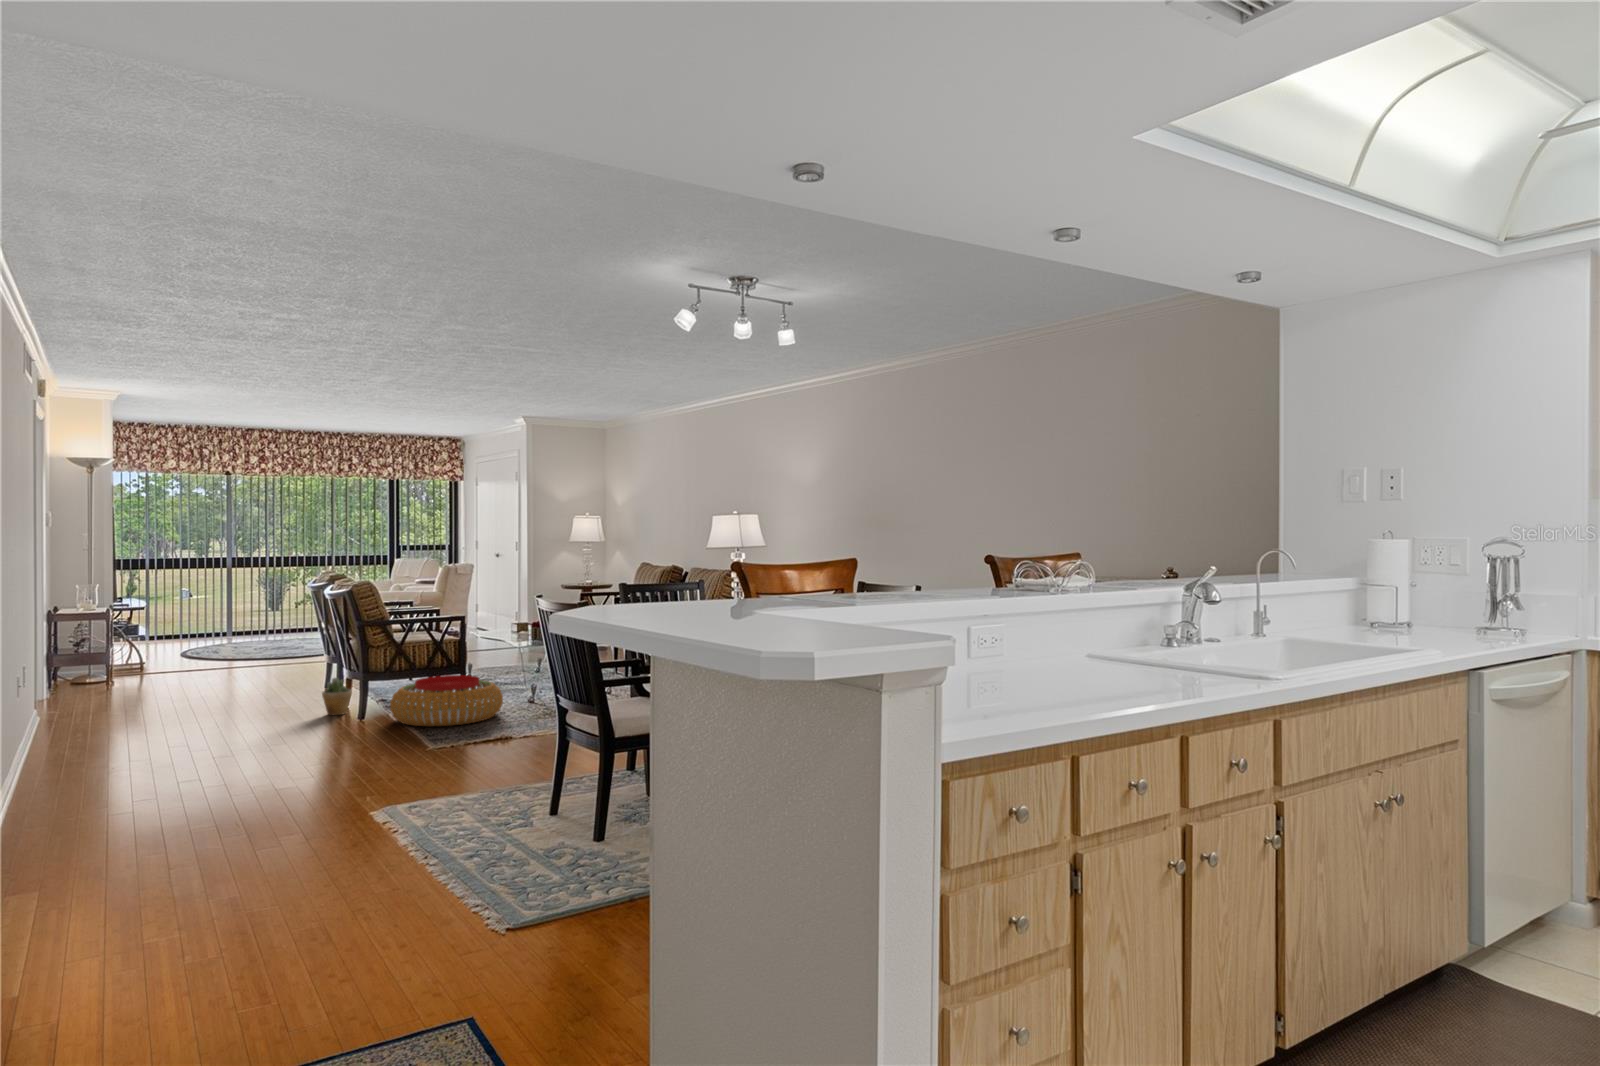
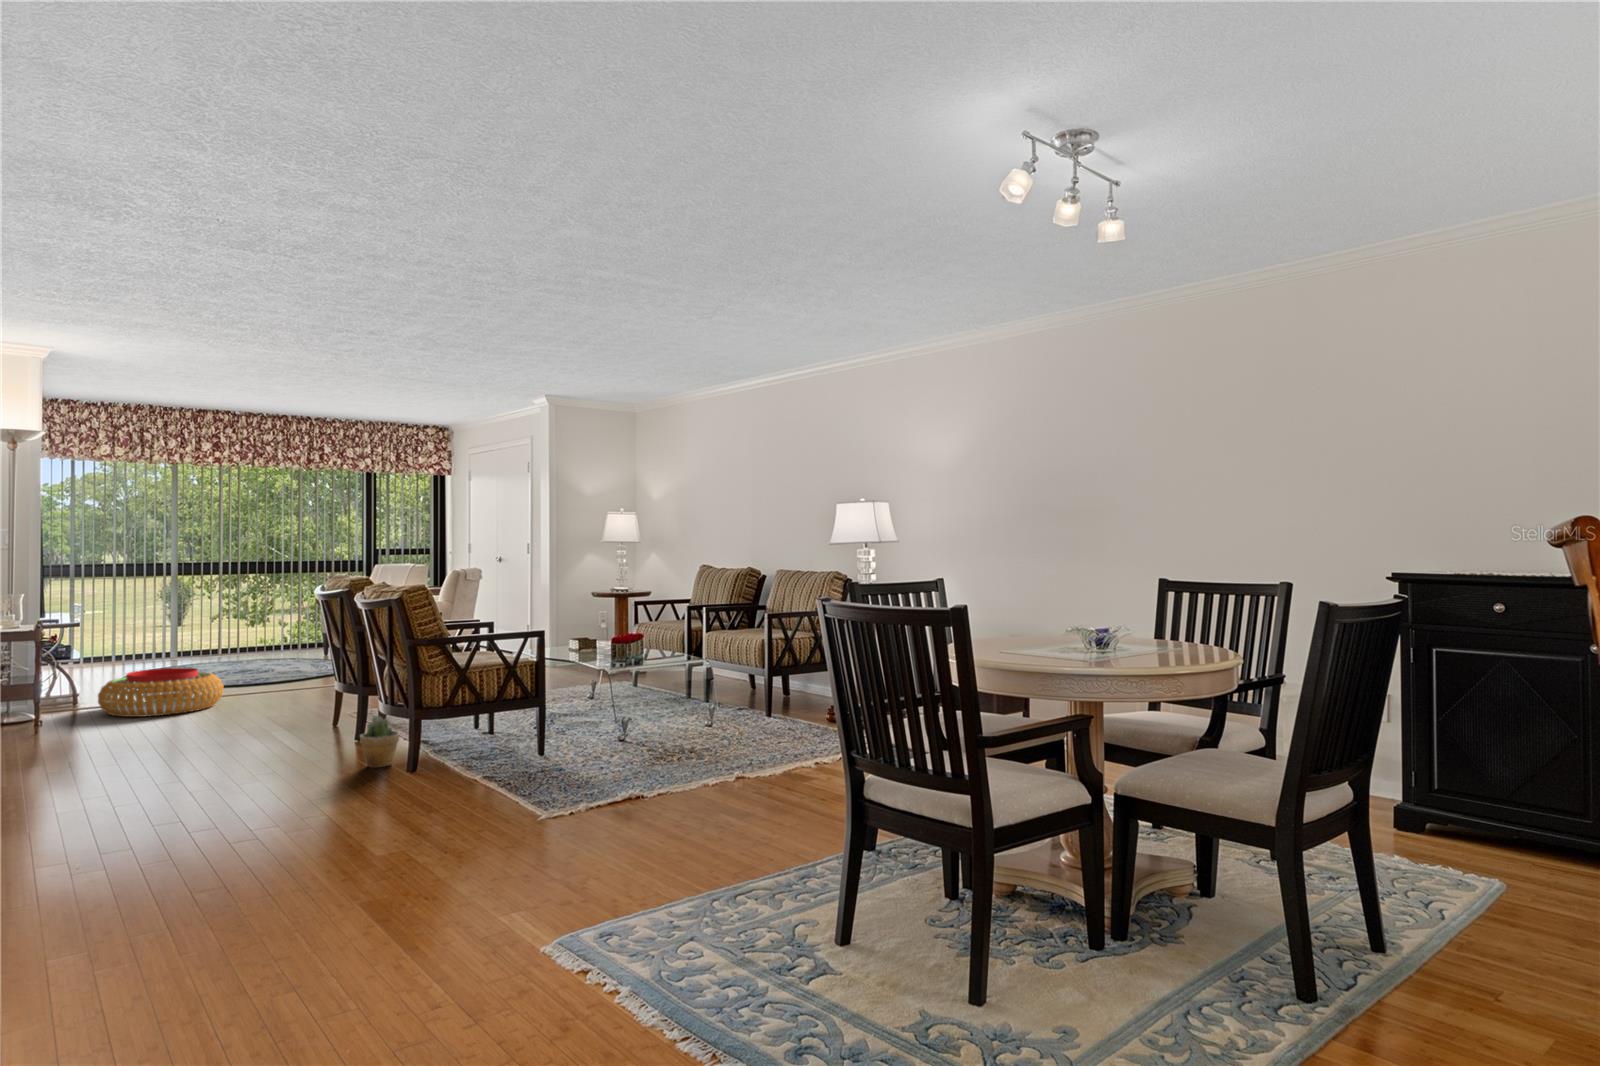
pouf: present [390,675,503,726] -> present [98,668,224,717]

